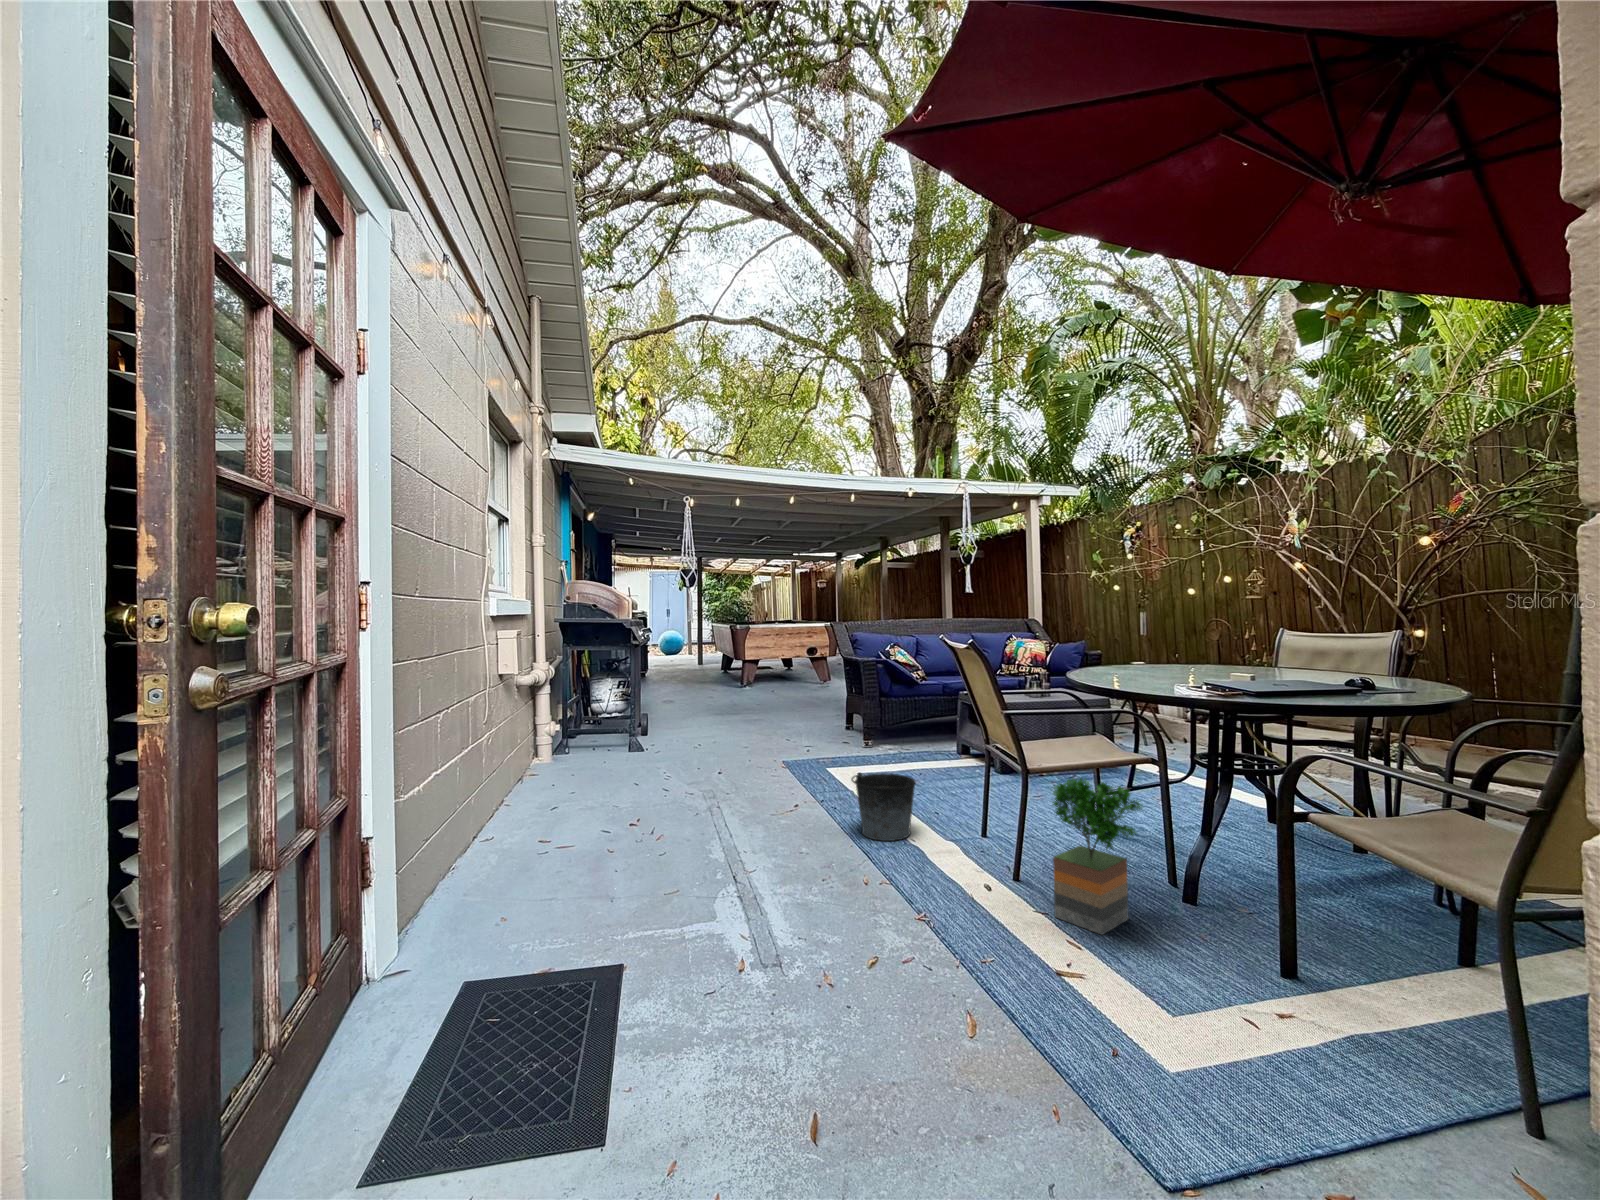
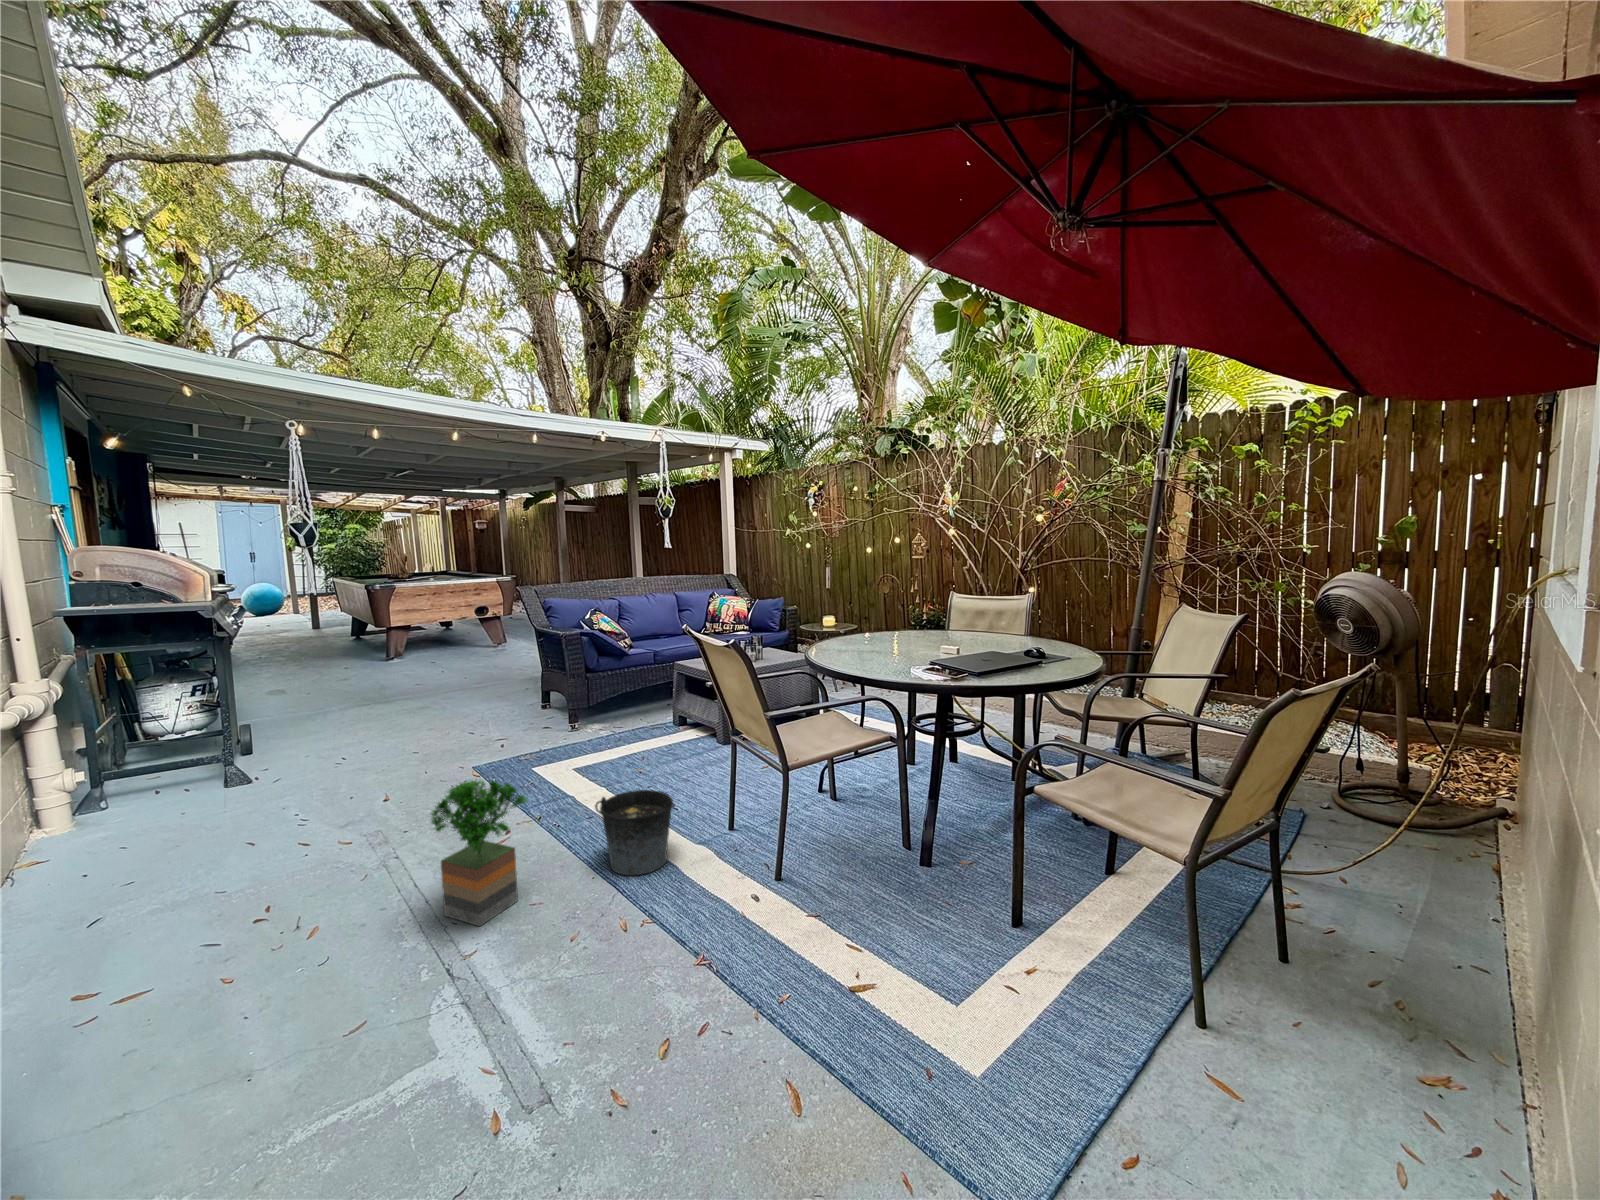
potted tree: present [1053,779,1142,935] -> present [431,780,527,926]

